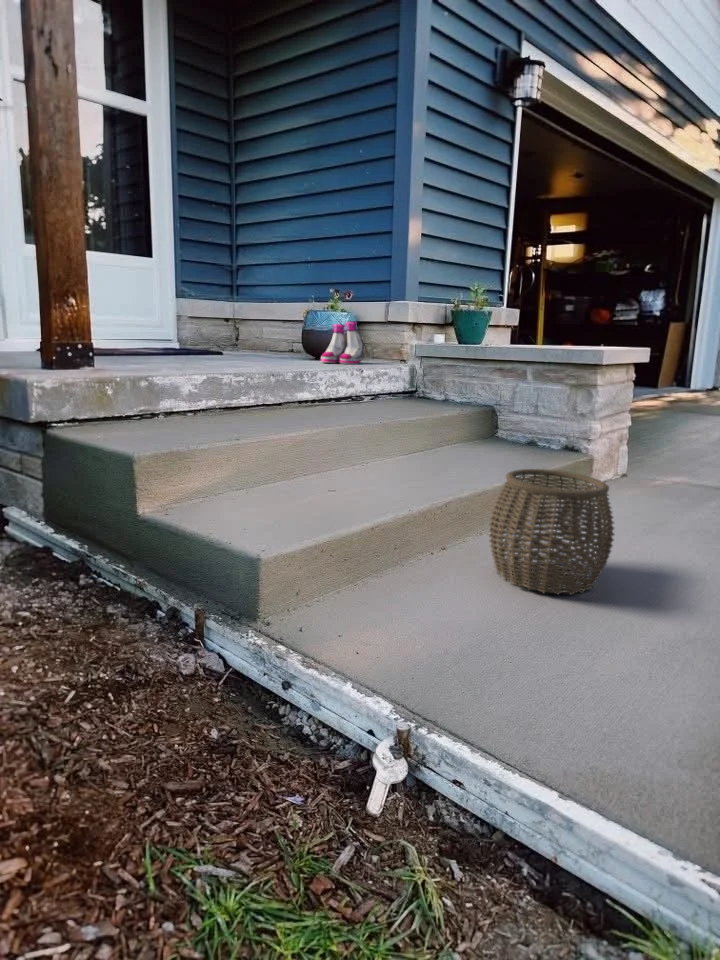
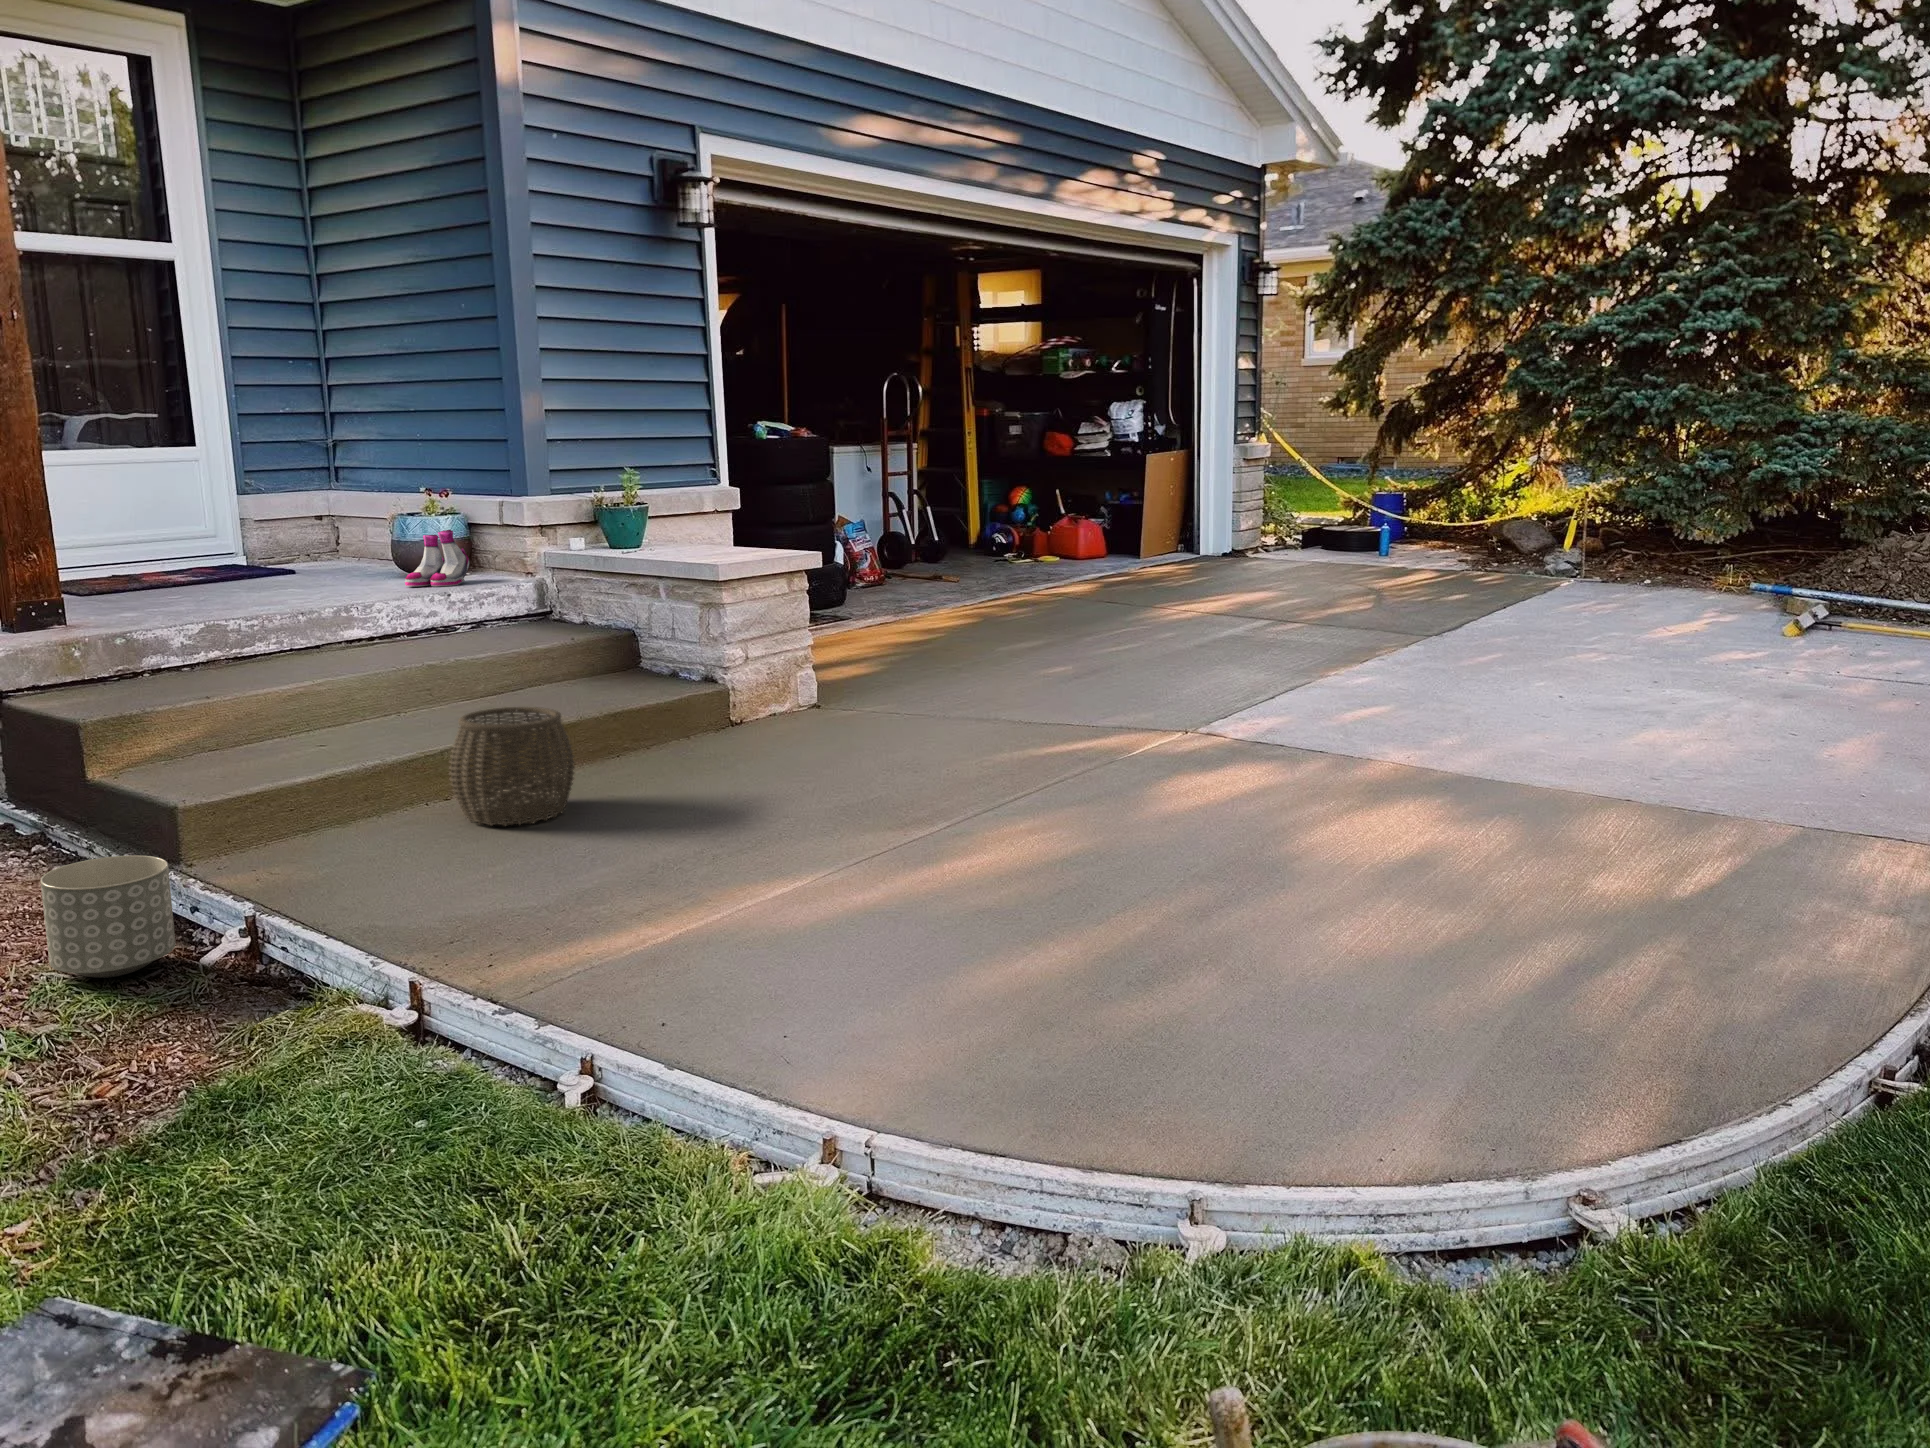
planter: none [184,646,341,842] -> present [40,855,175,978]

